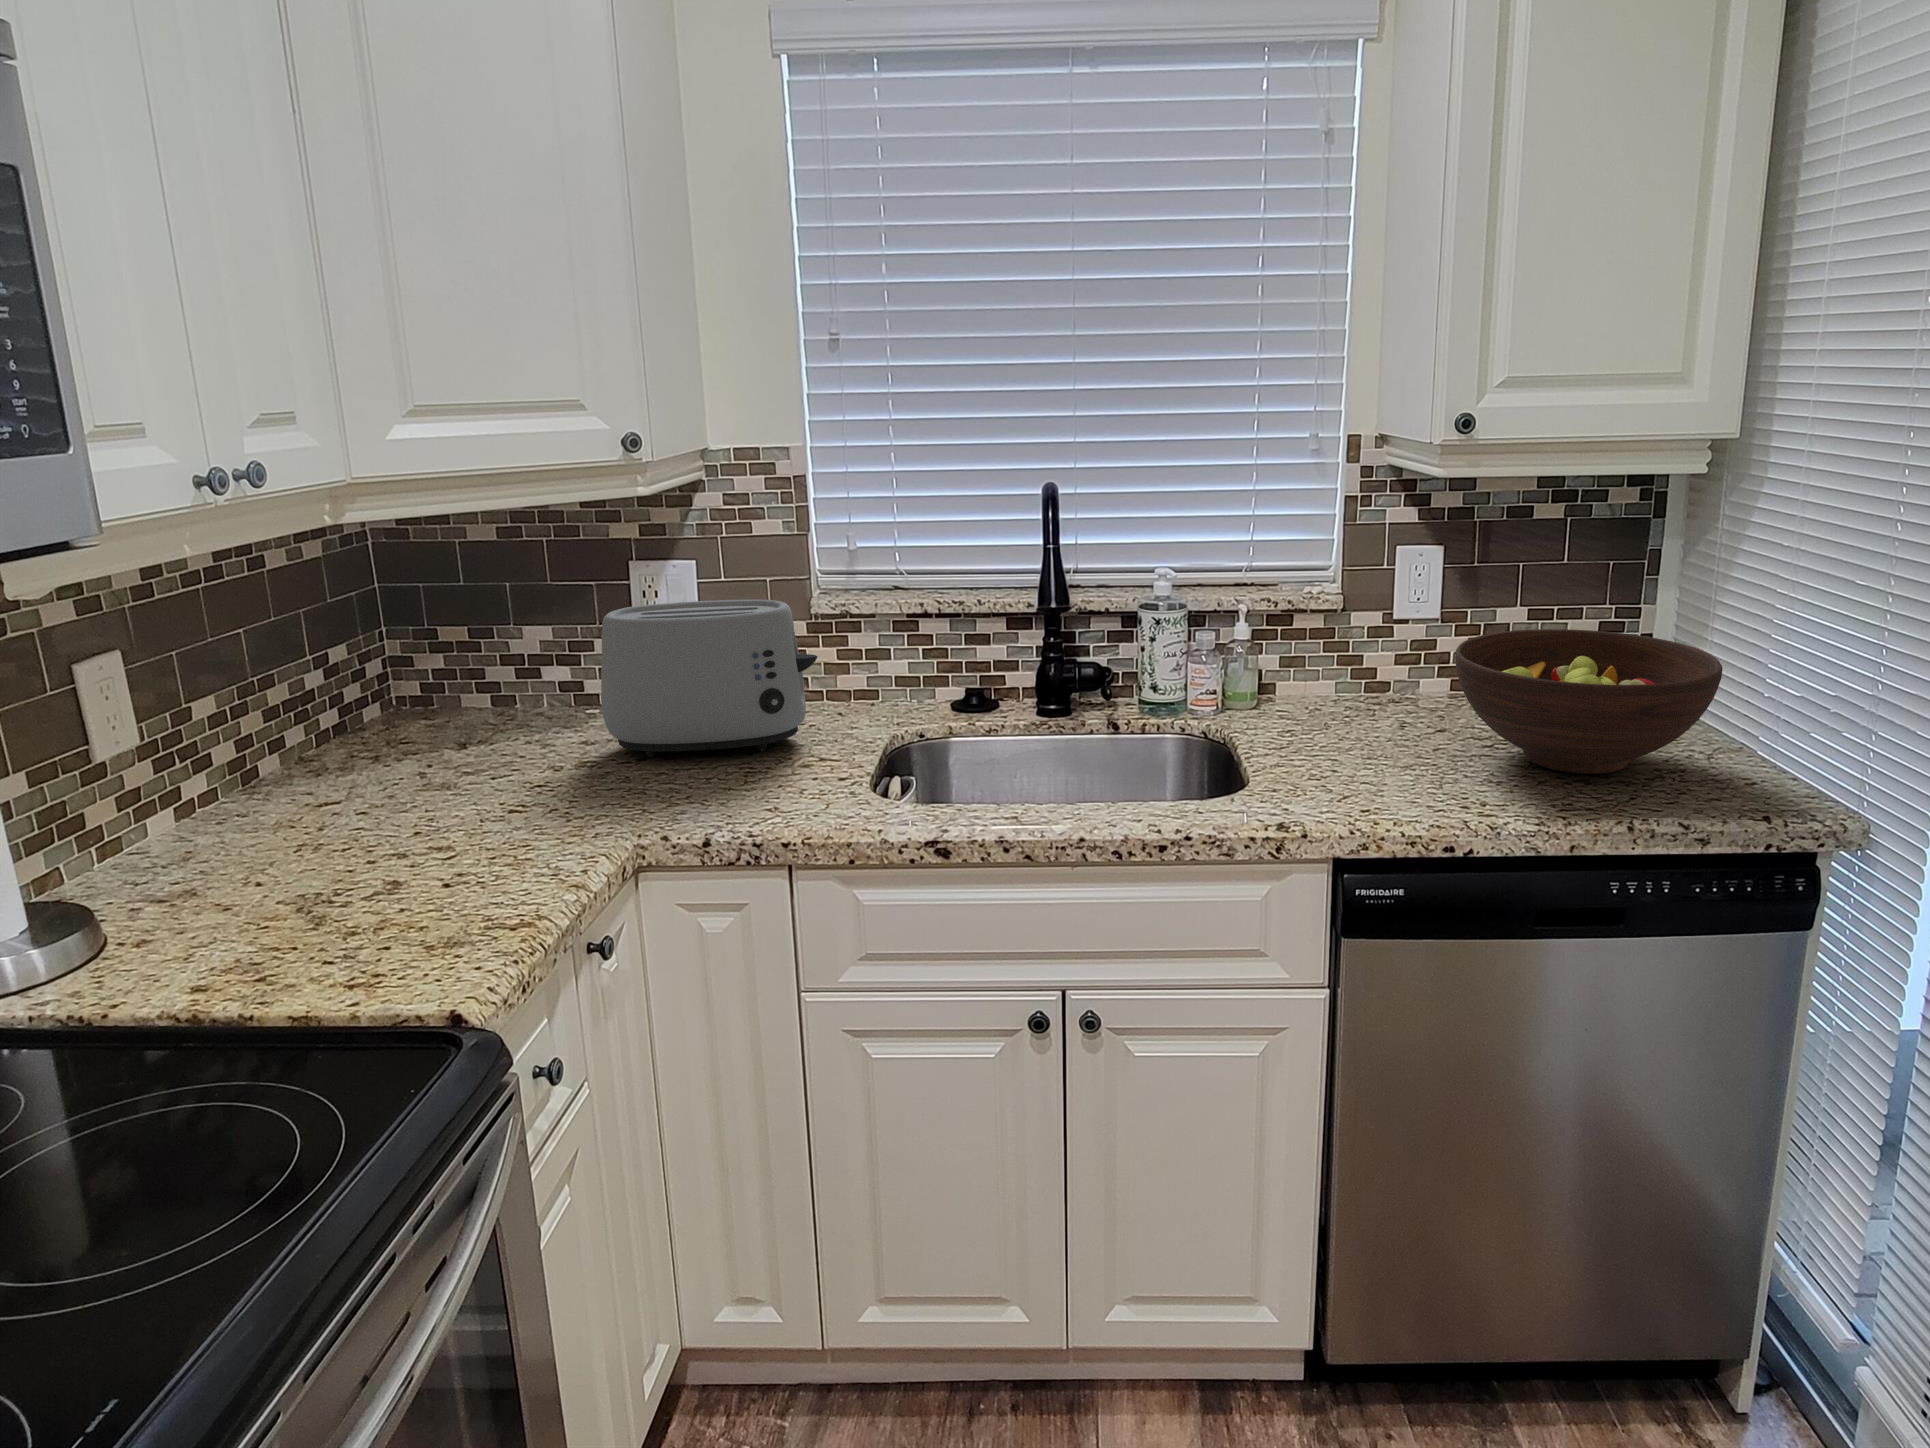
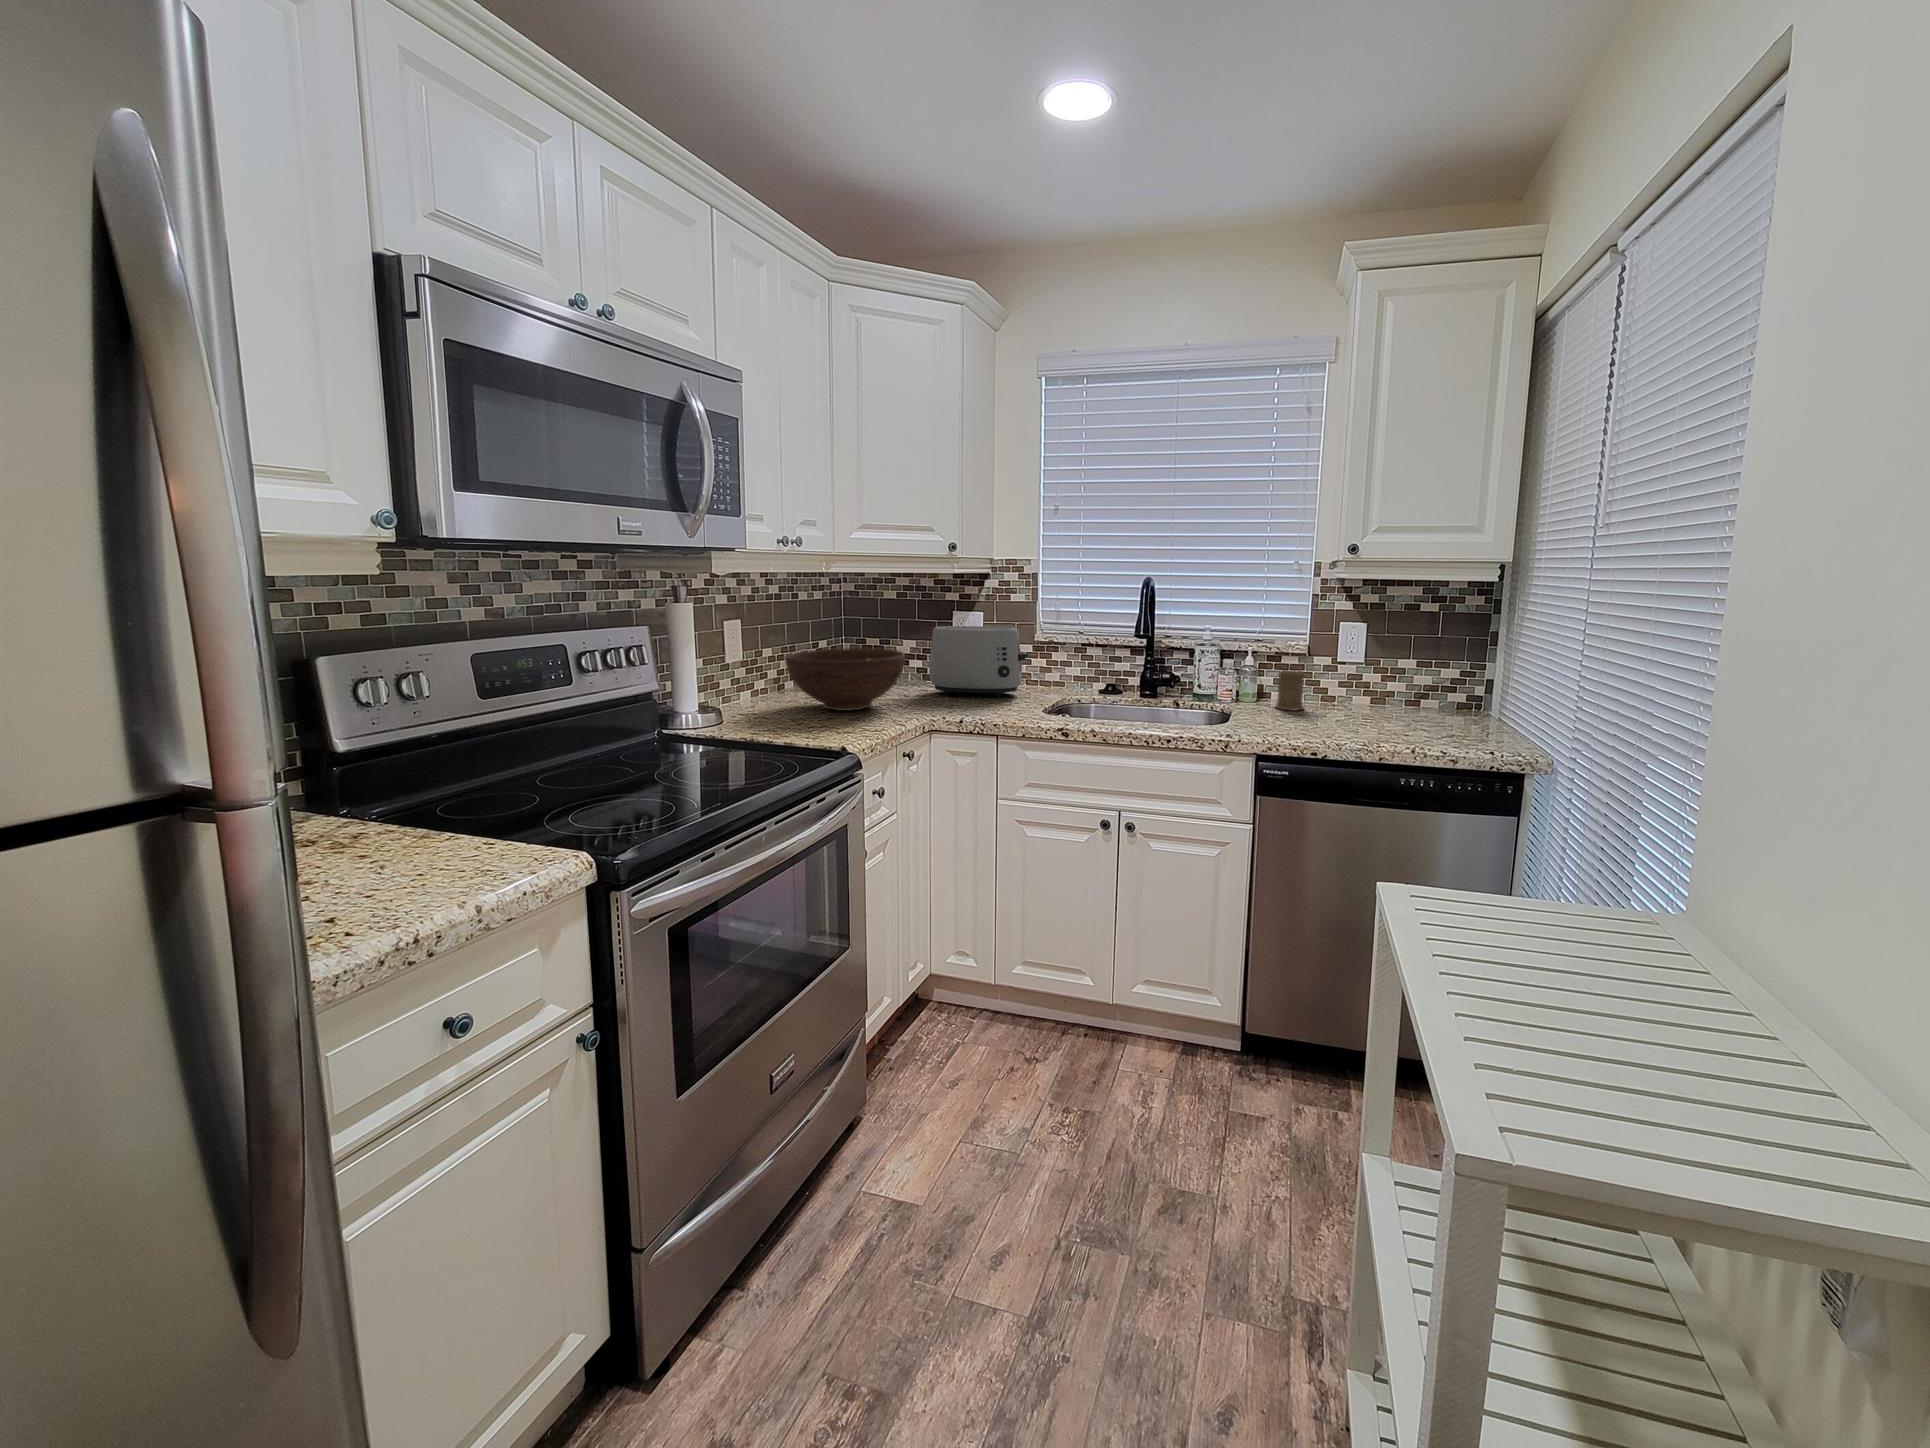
fruit bowl: present [1455,629,1722,774] -> present [785,648,905,711]
mug: none [1300,648,1377,727] -> present [1275,670,1304,710]

